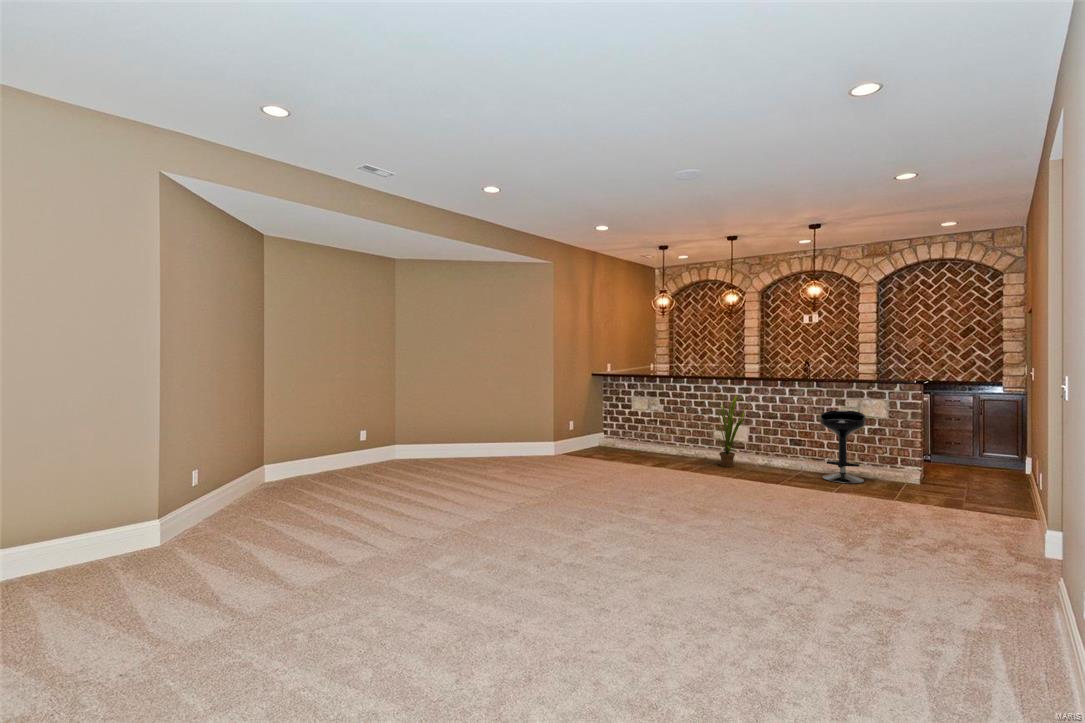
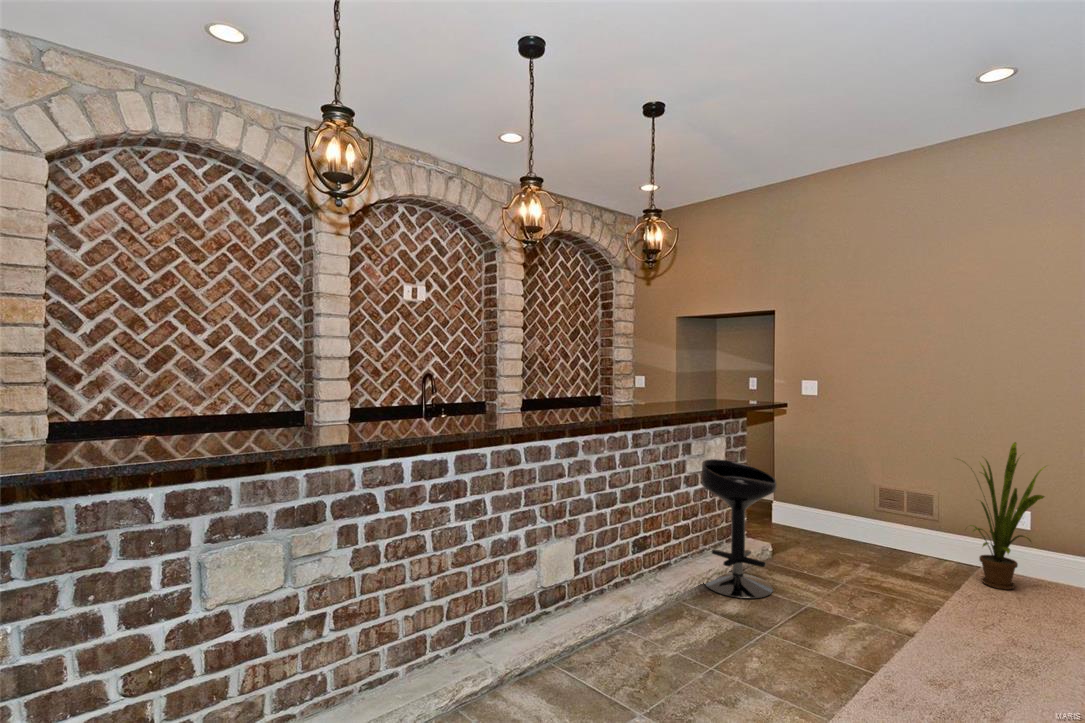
house plant: present [714,396,745,467] -> present [970,442,1046,590]

